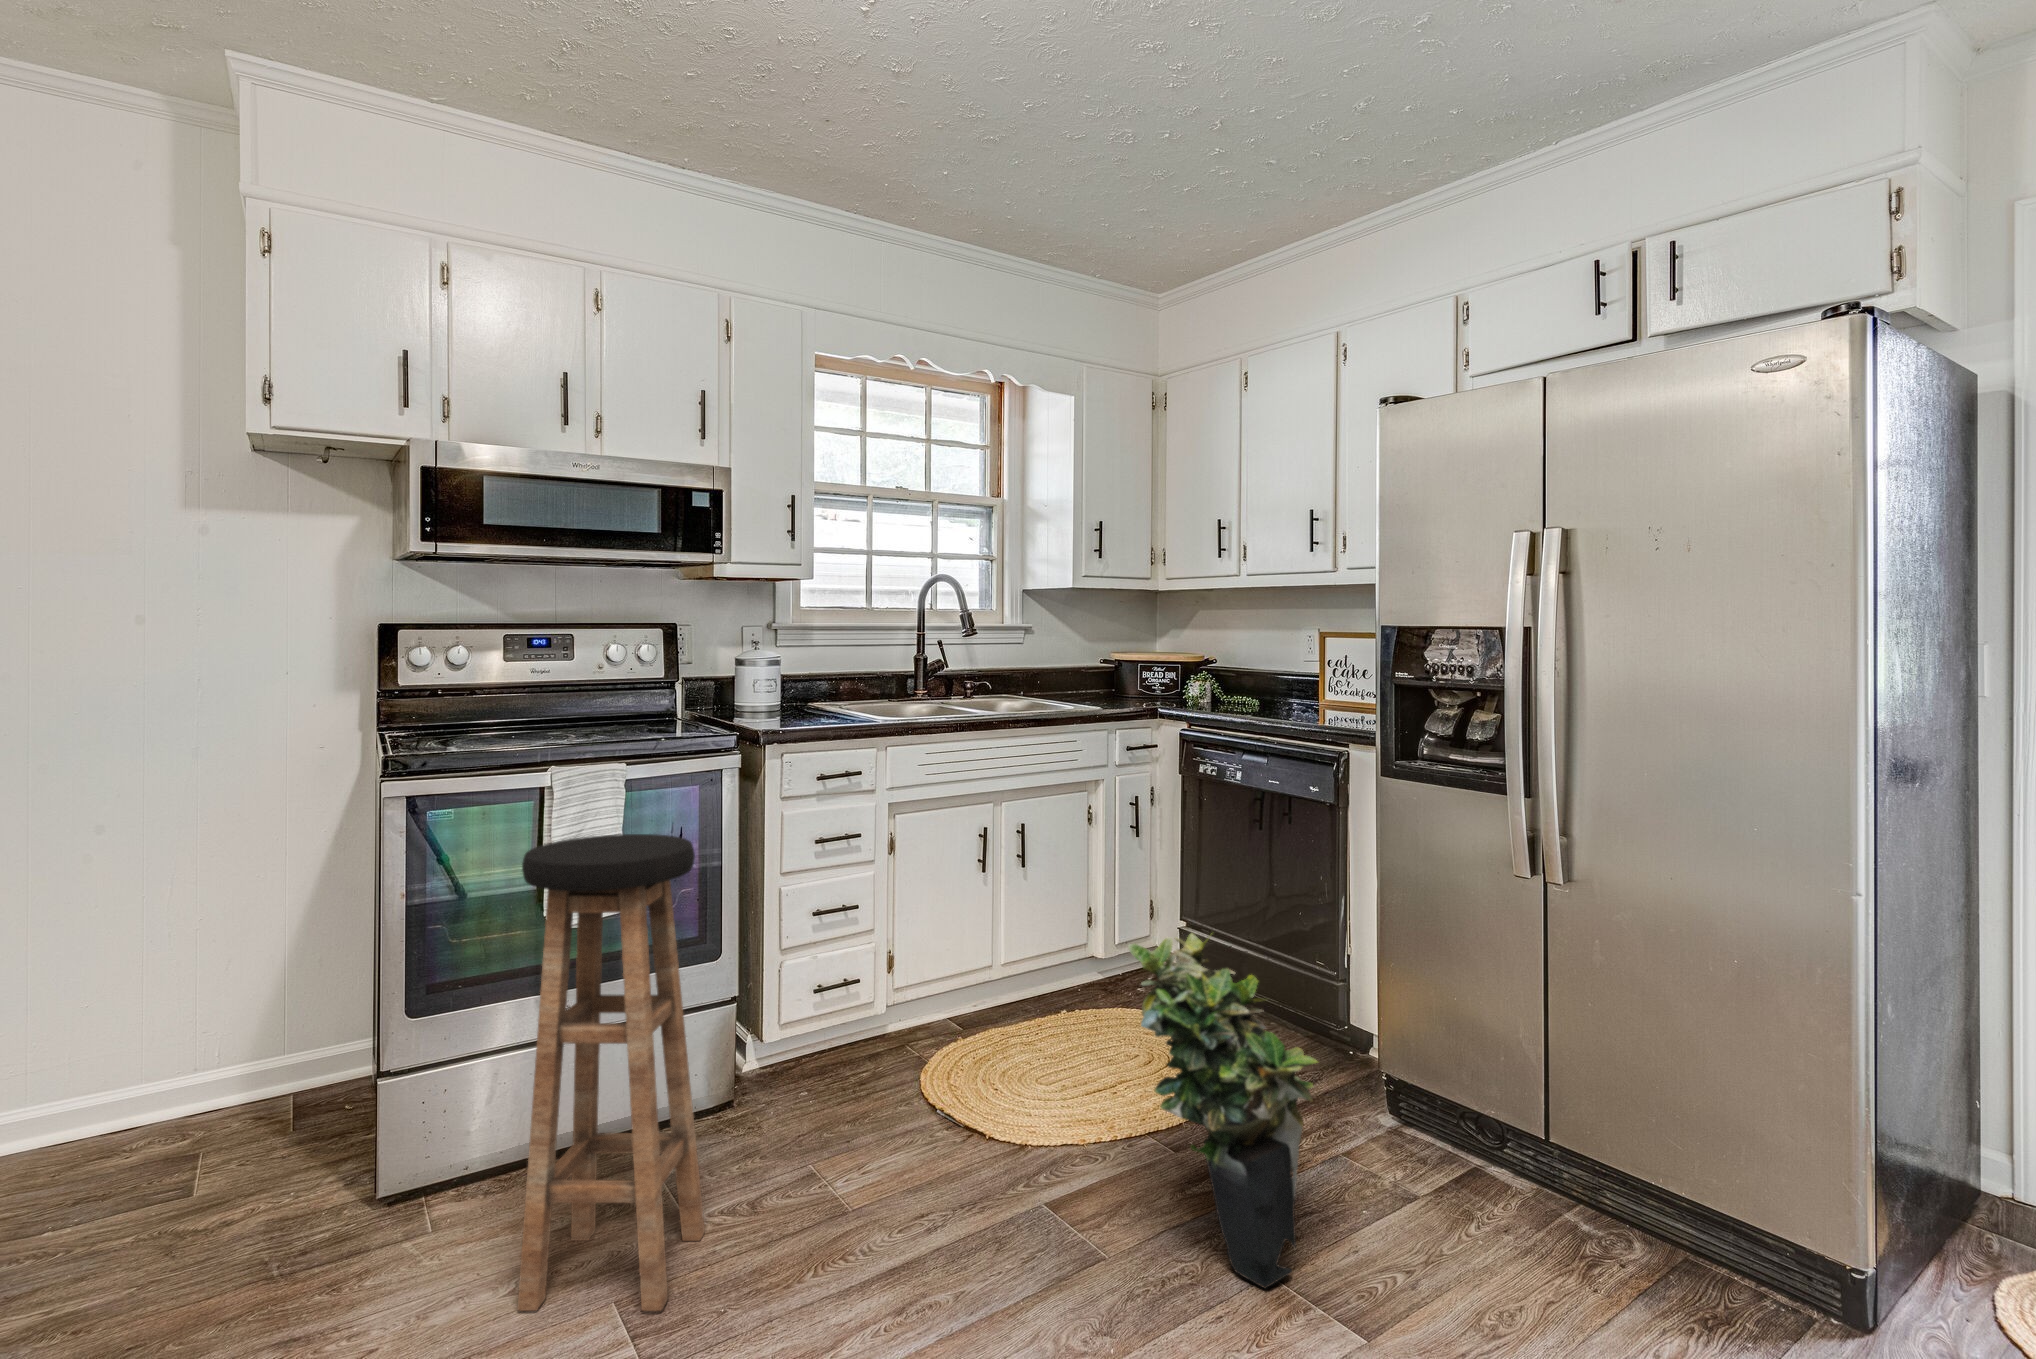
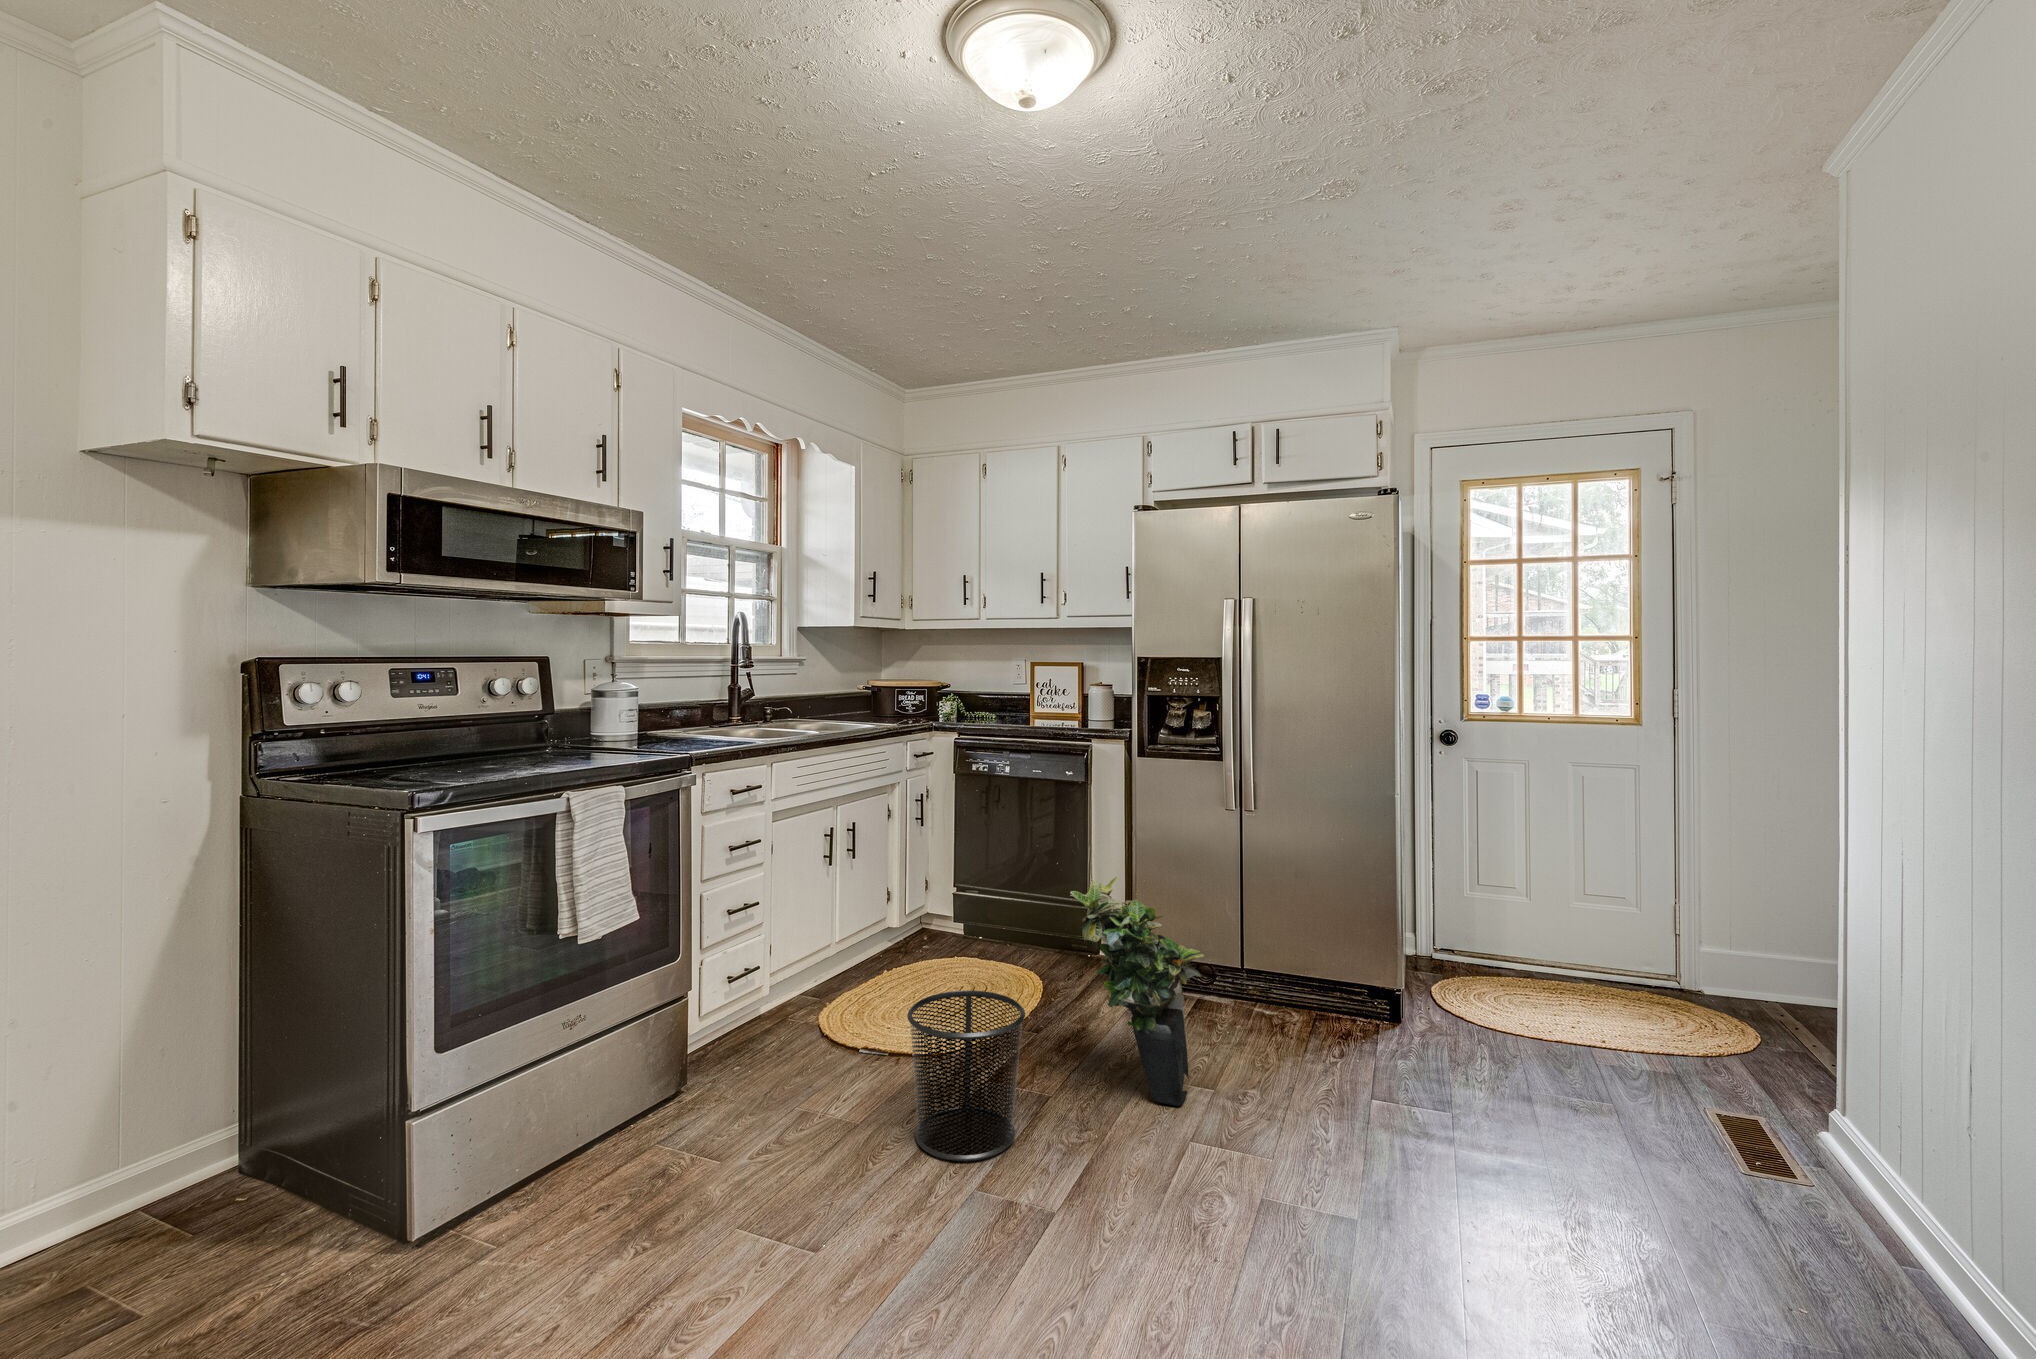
bar stool: present [518,834,705,1311] -> none [654,844,802,1278]
waste bin: none [870,1052,1026,1280] -> present [907,991,1025,1161]

